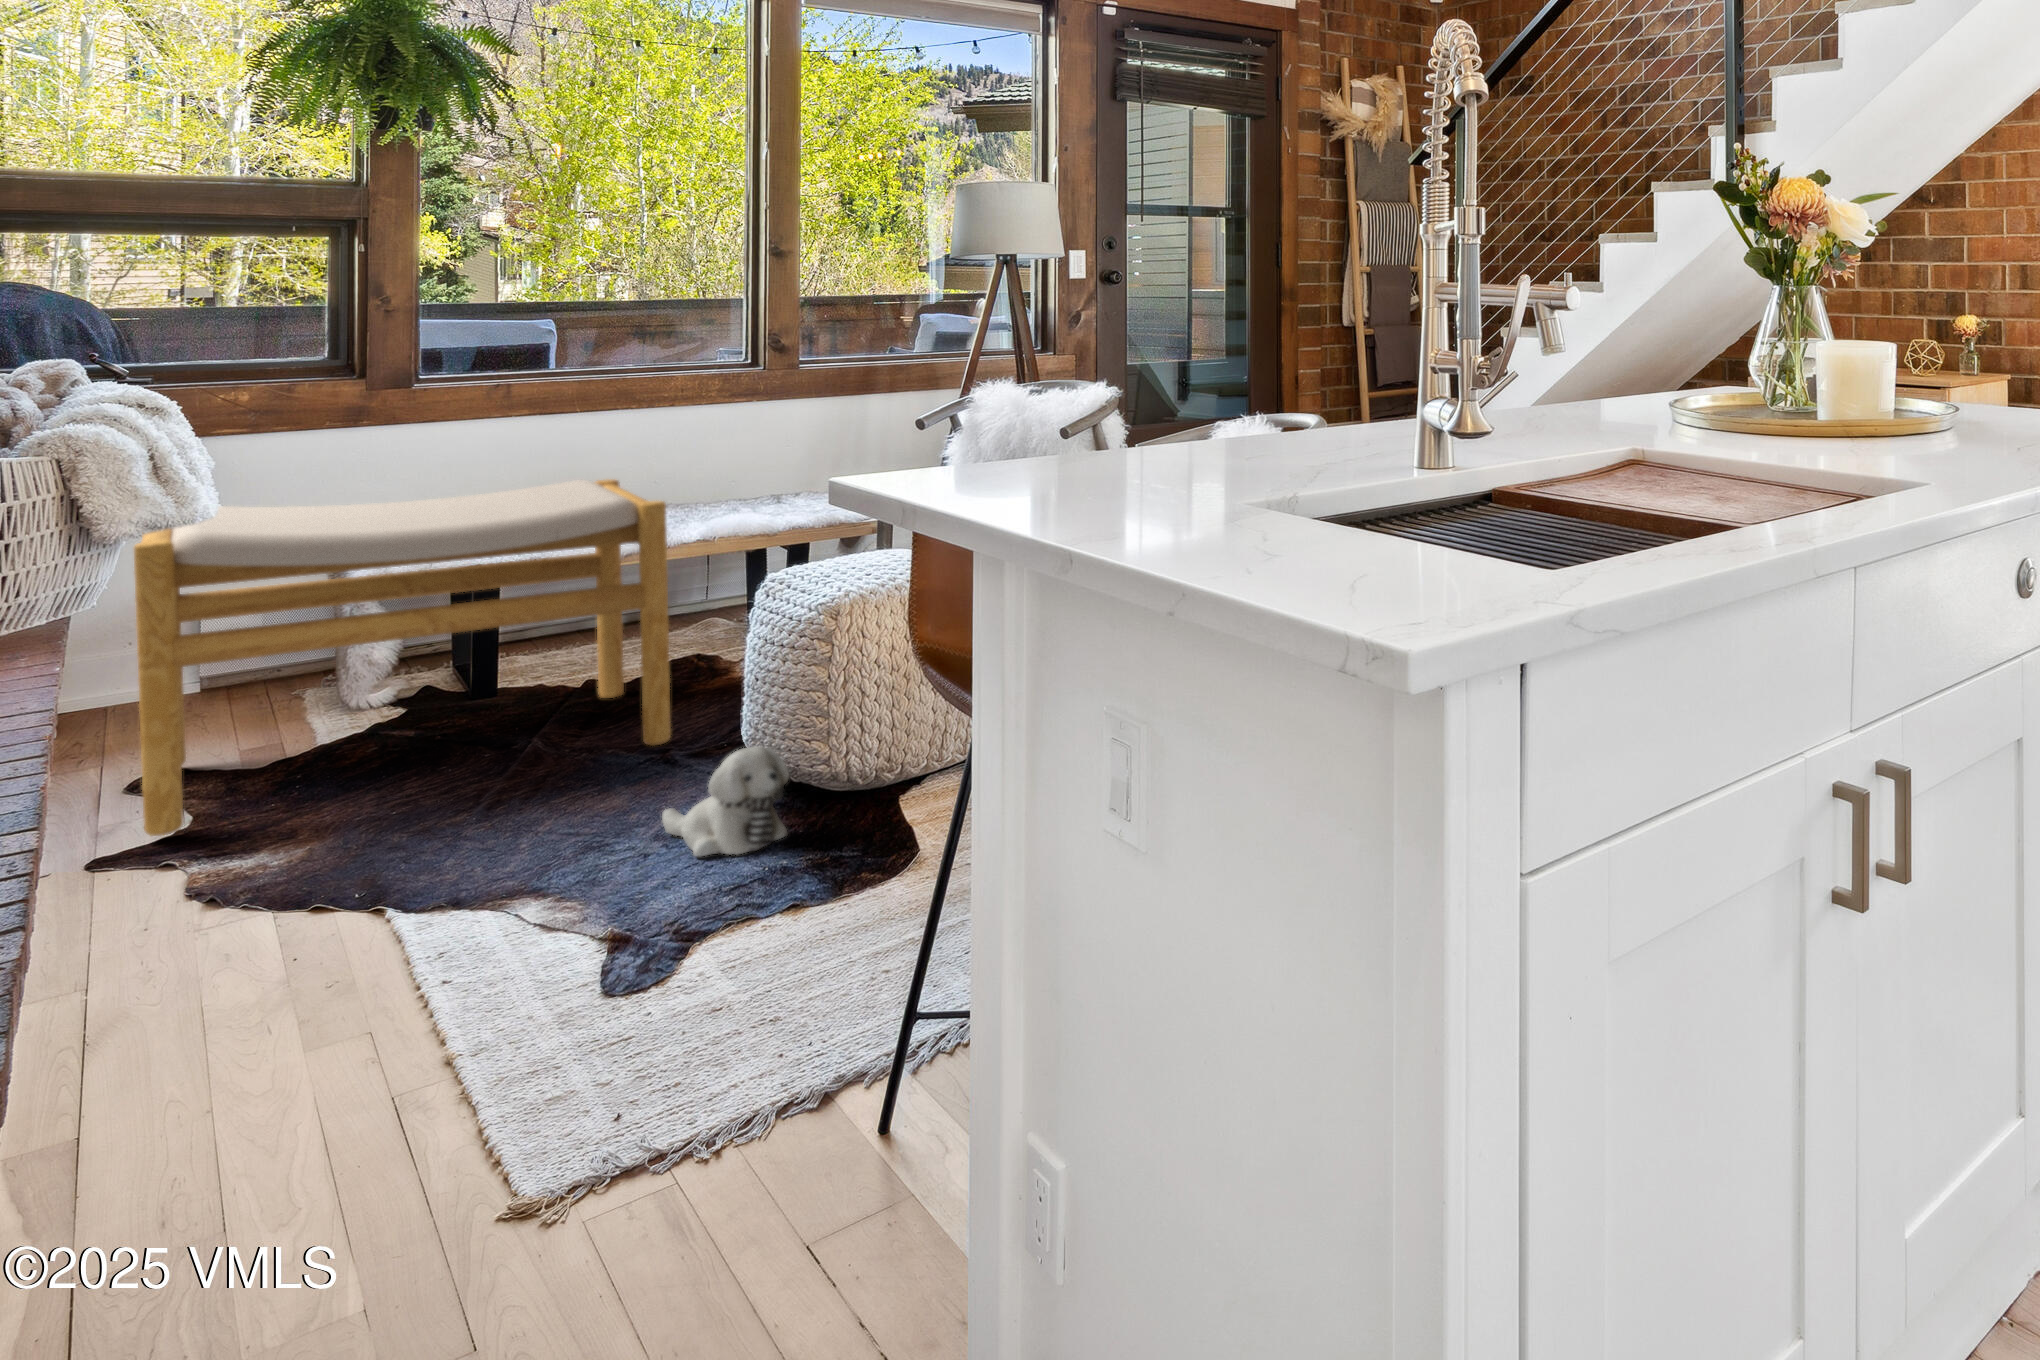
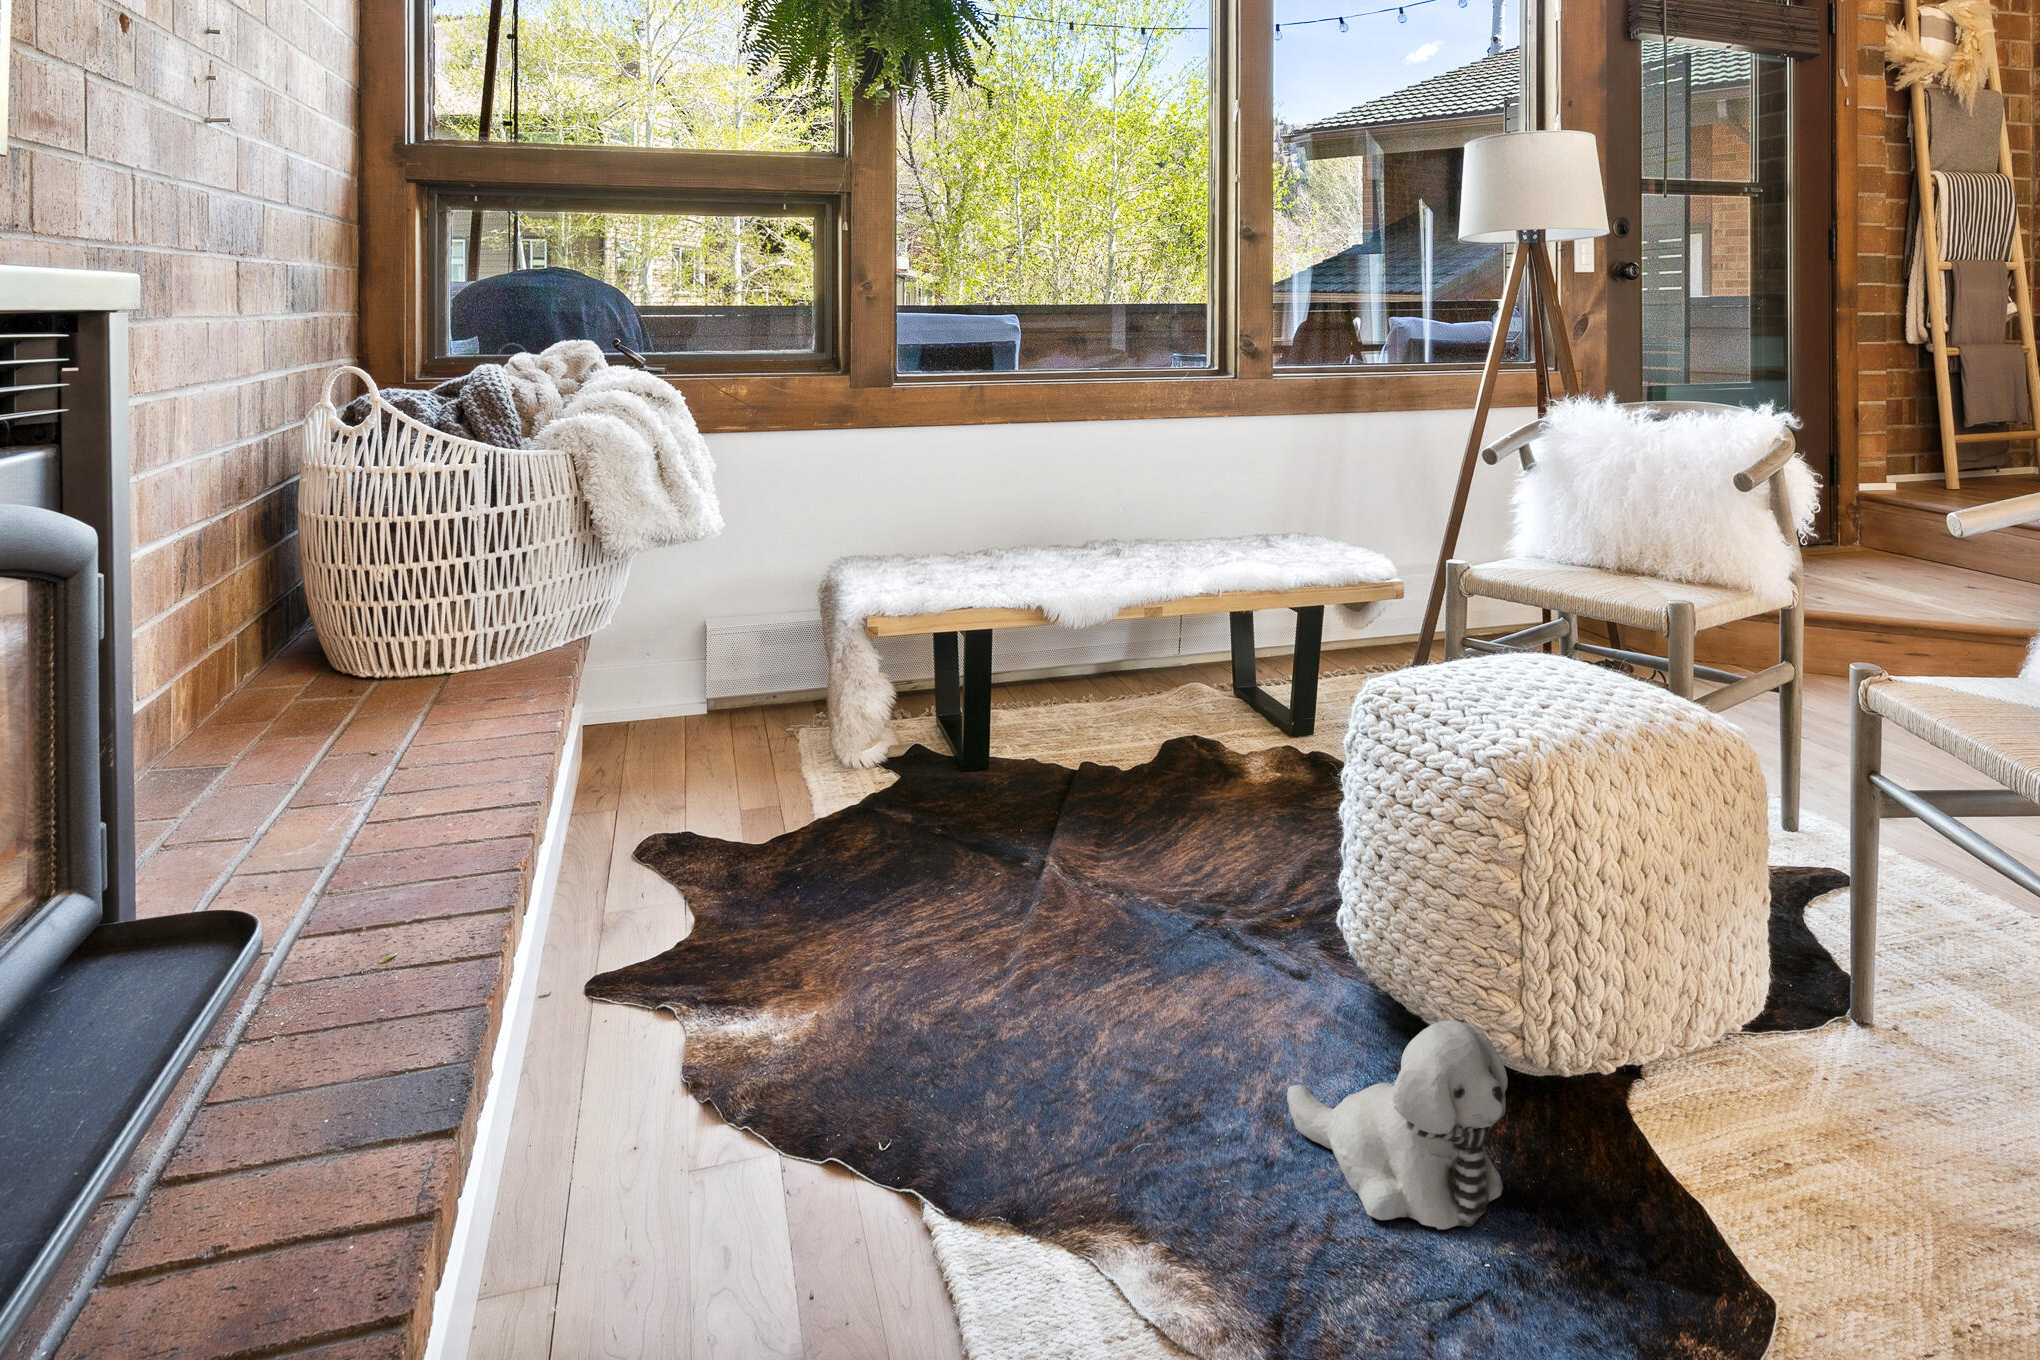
footstool: present [134,479,671,836] -> none [638,508,1225,972]

